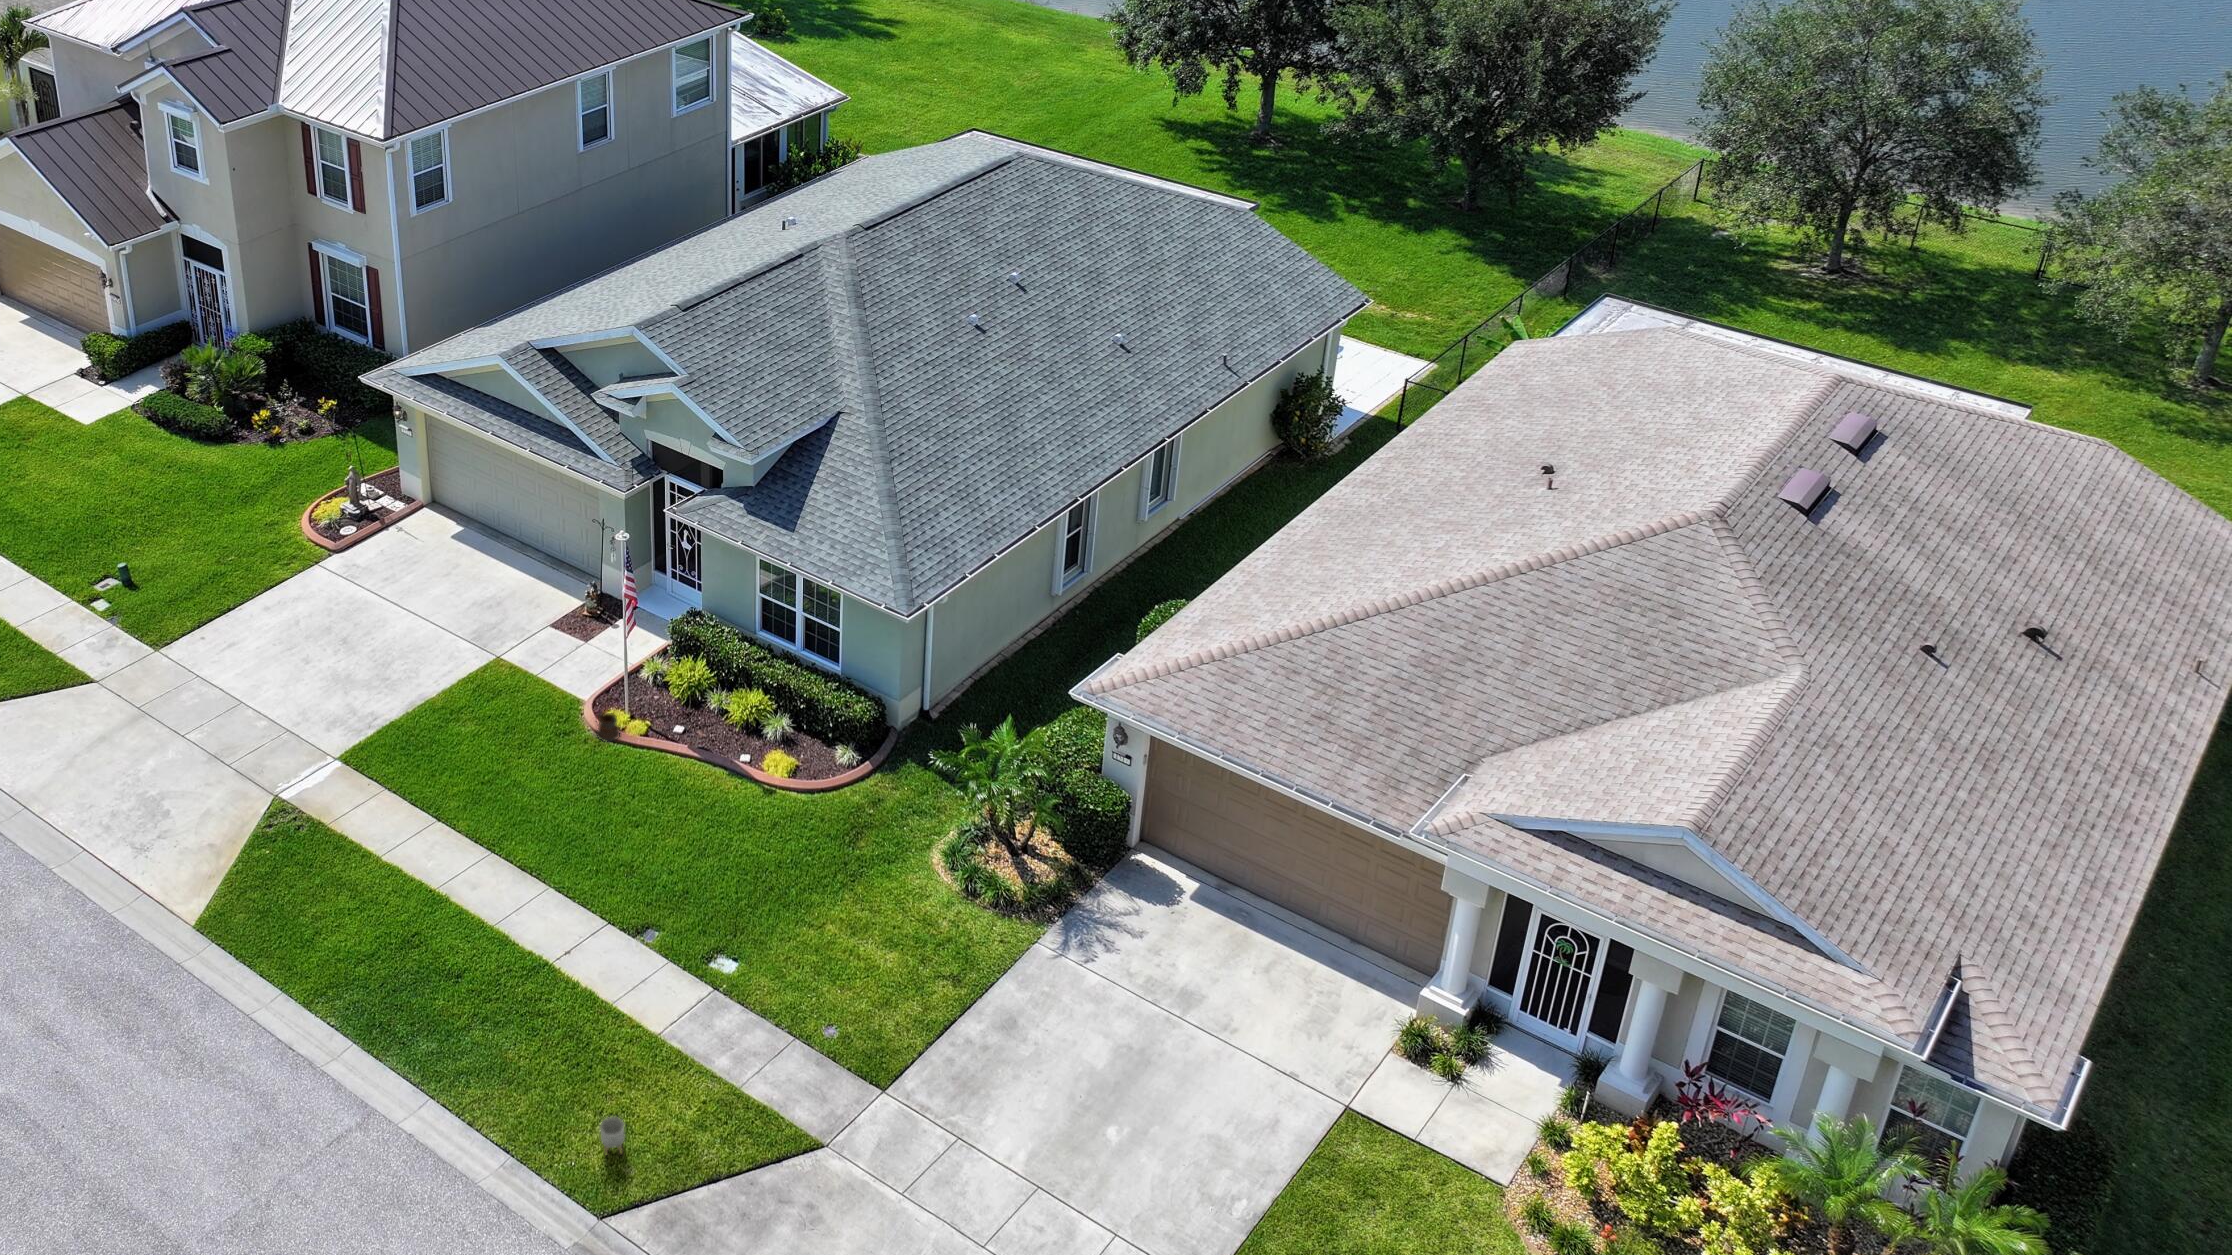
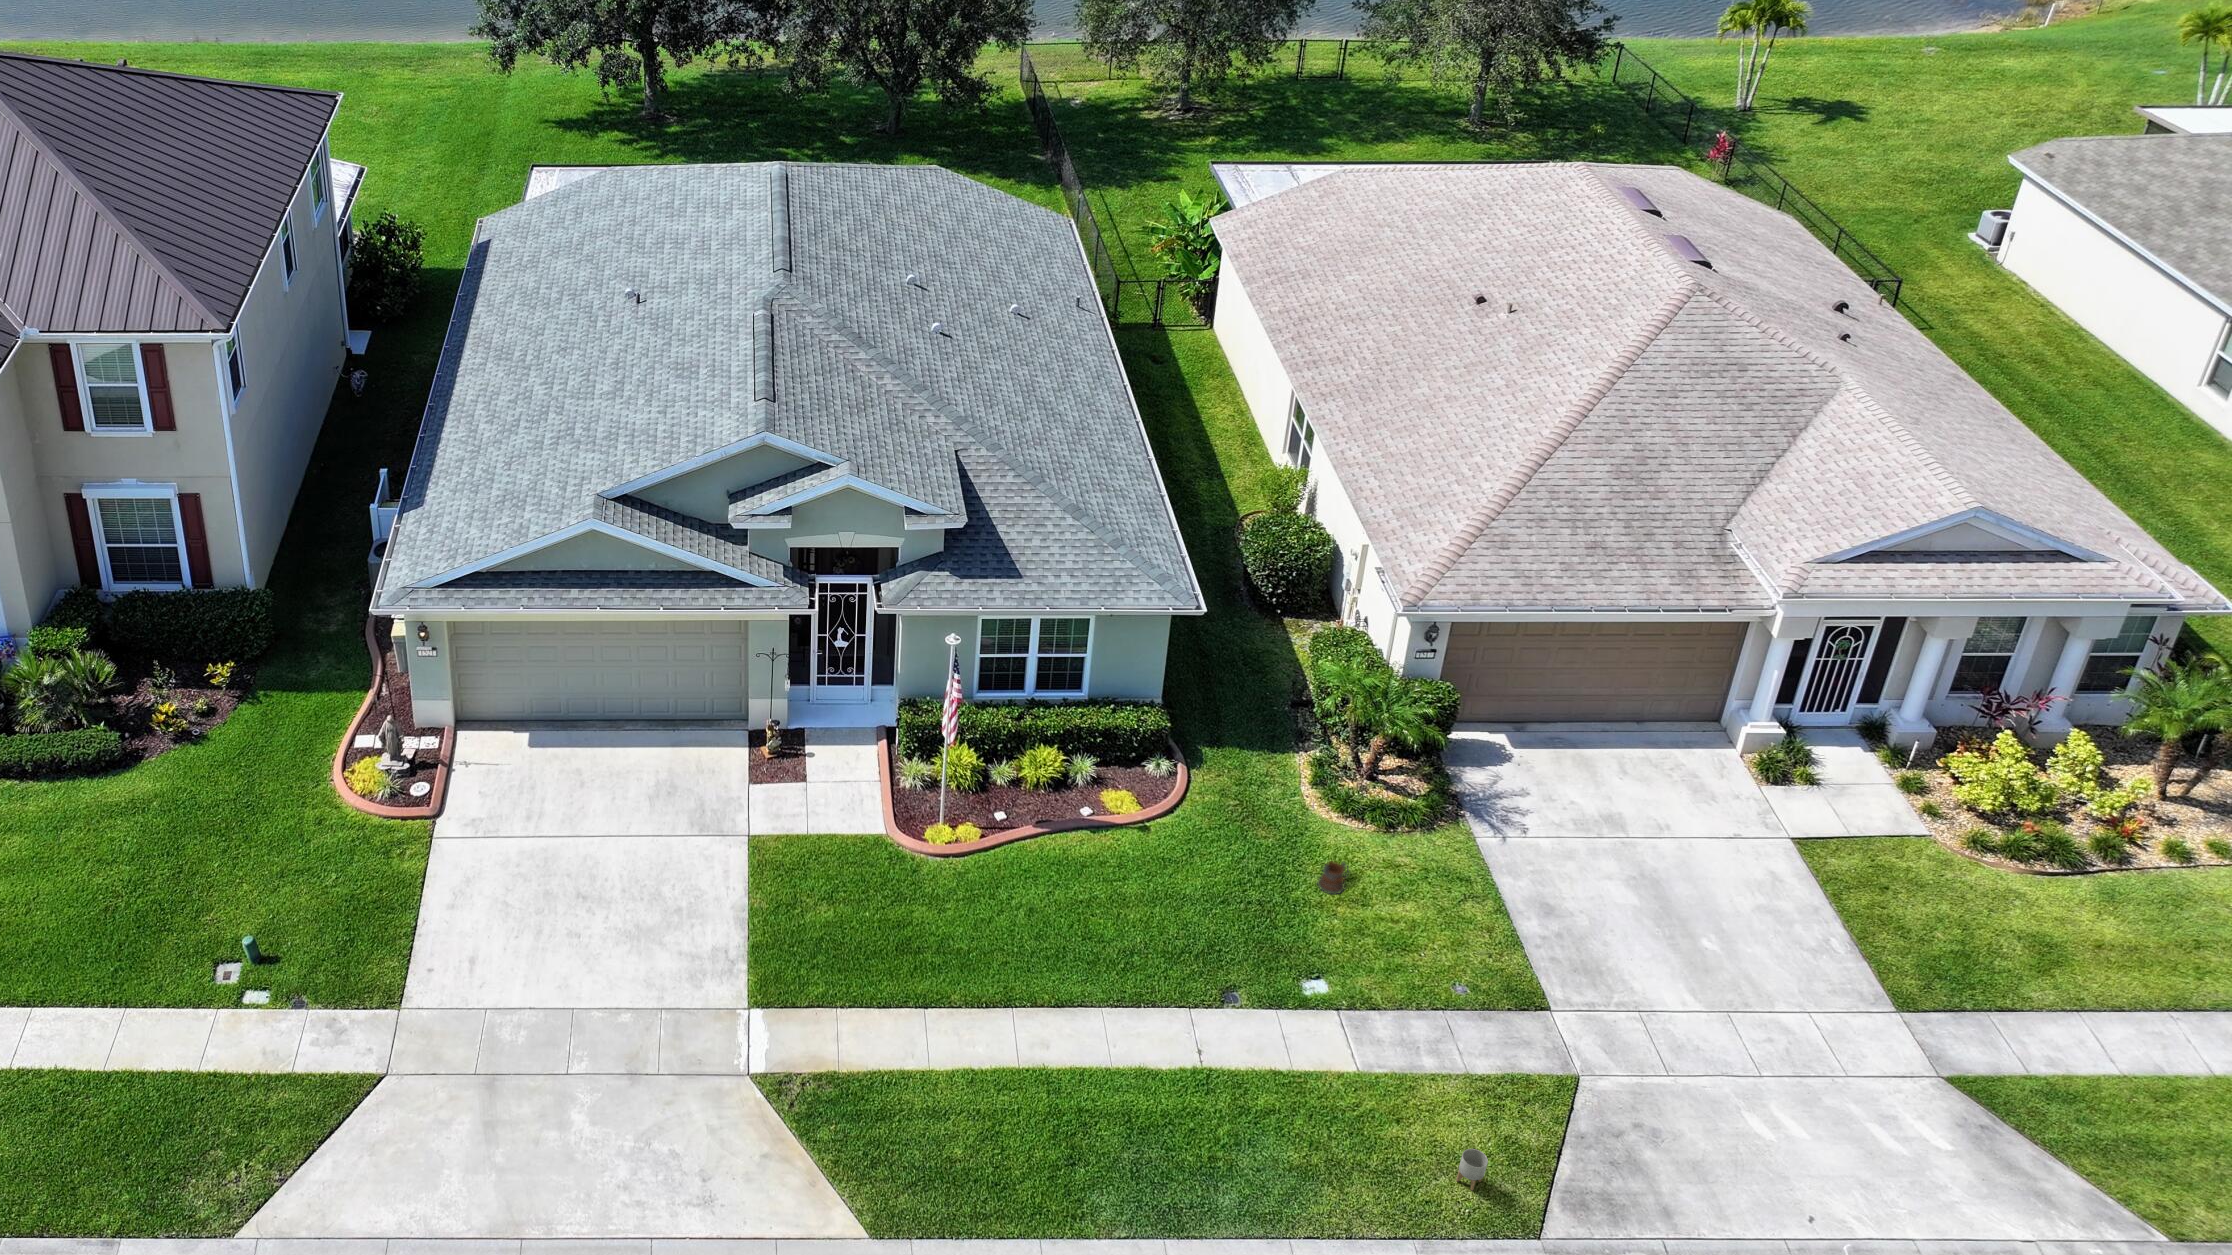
bucket: present [595,711,620,741] -> present [1317,861,1347,894]

